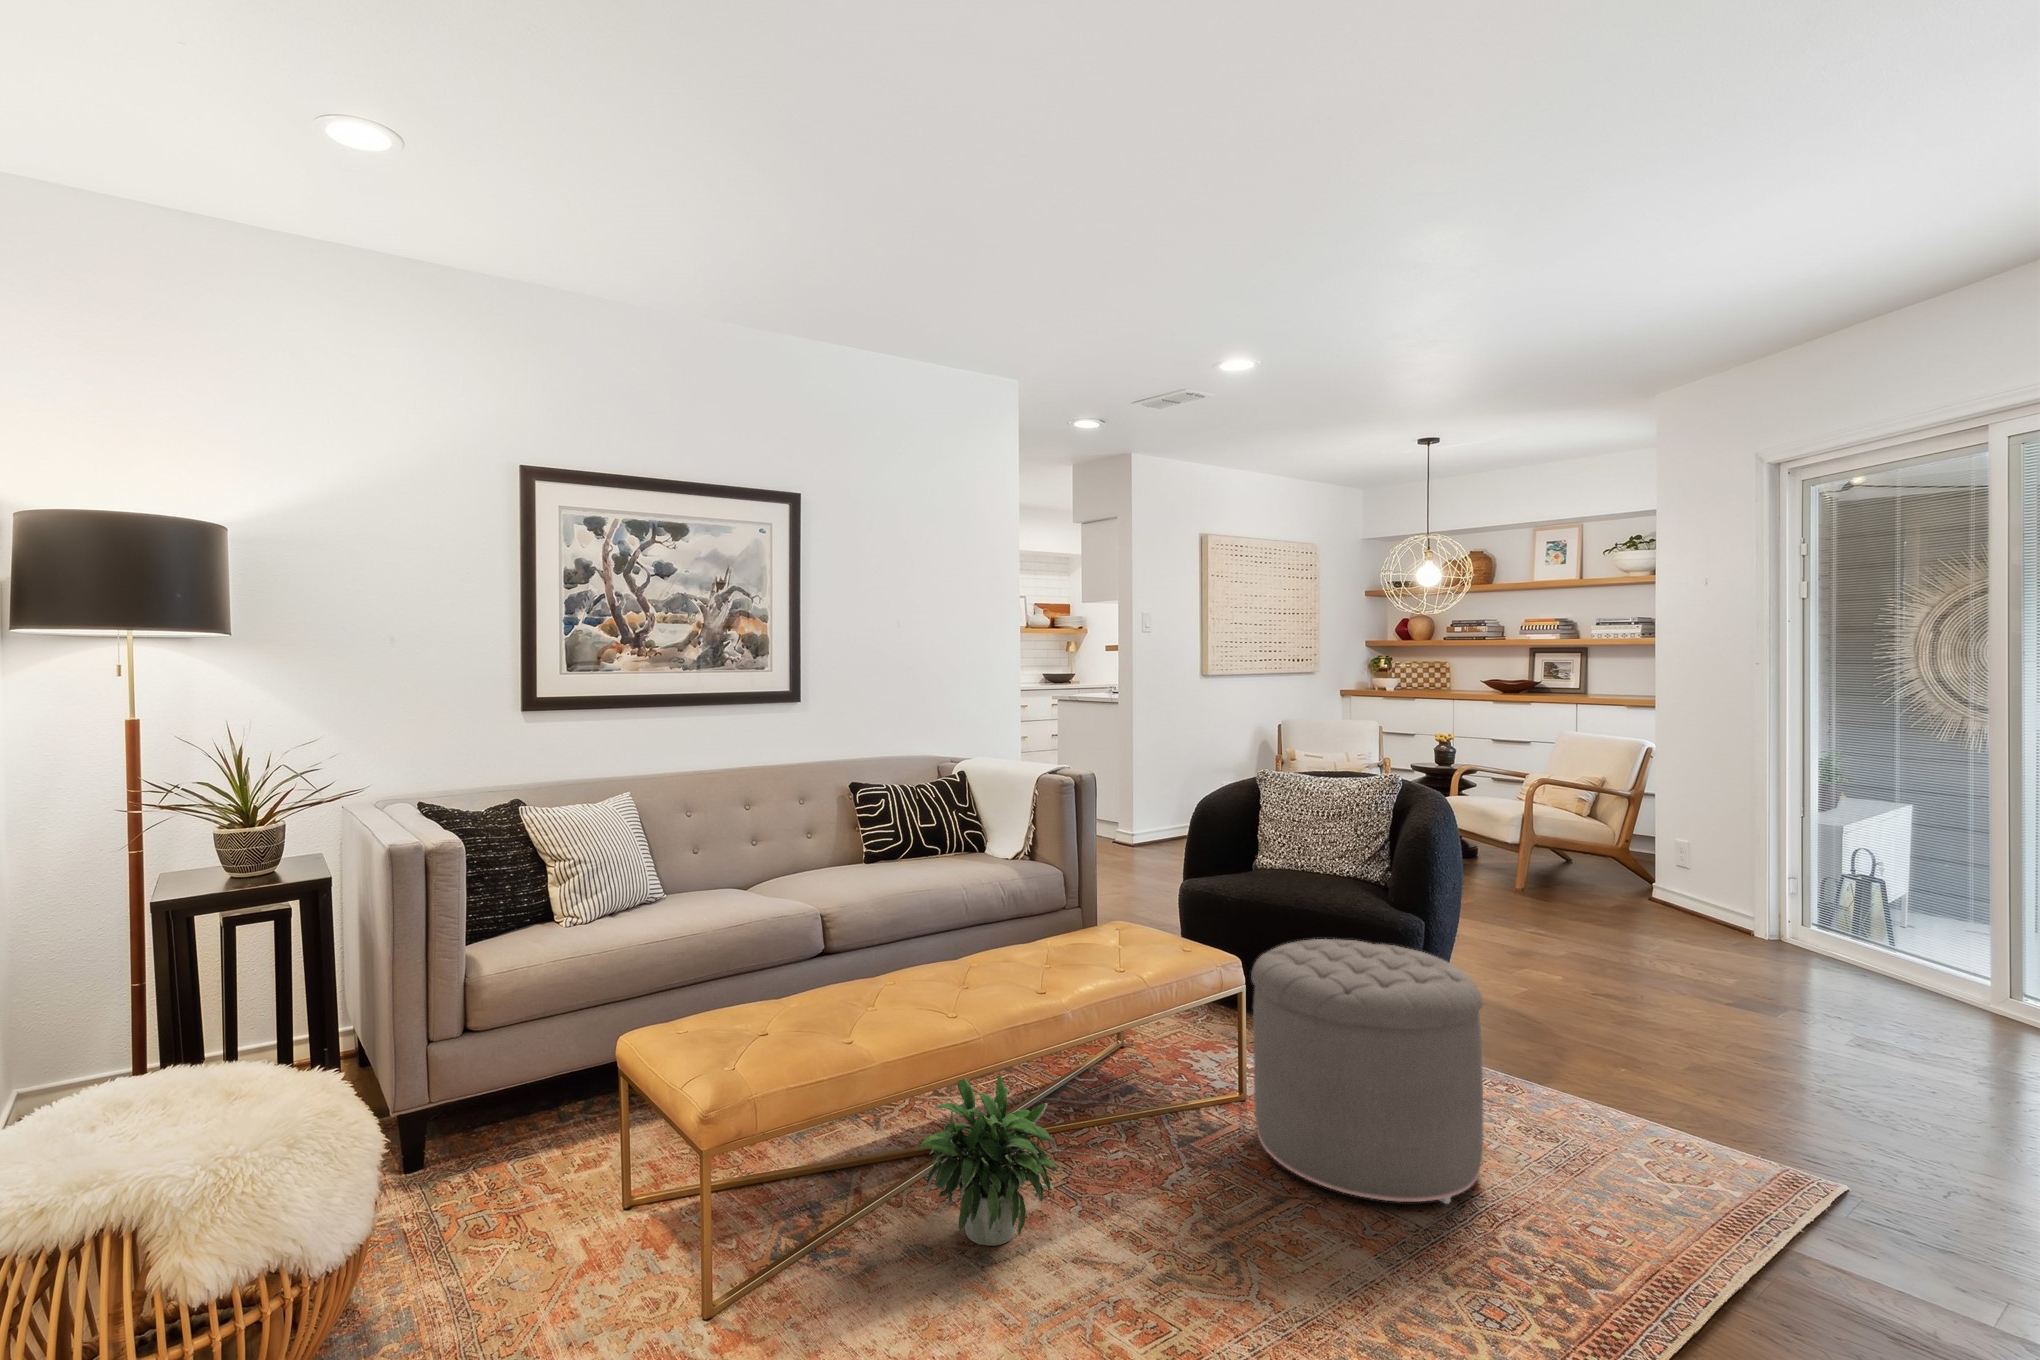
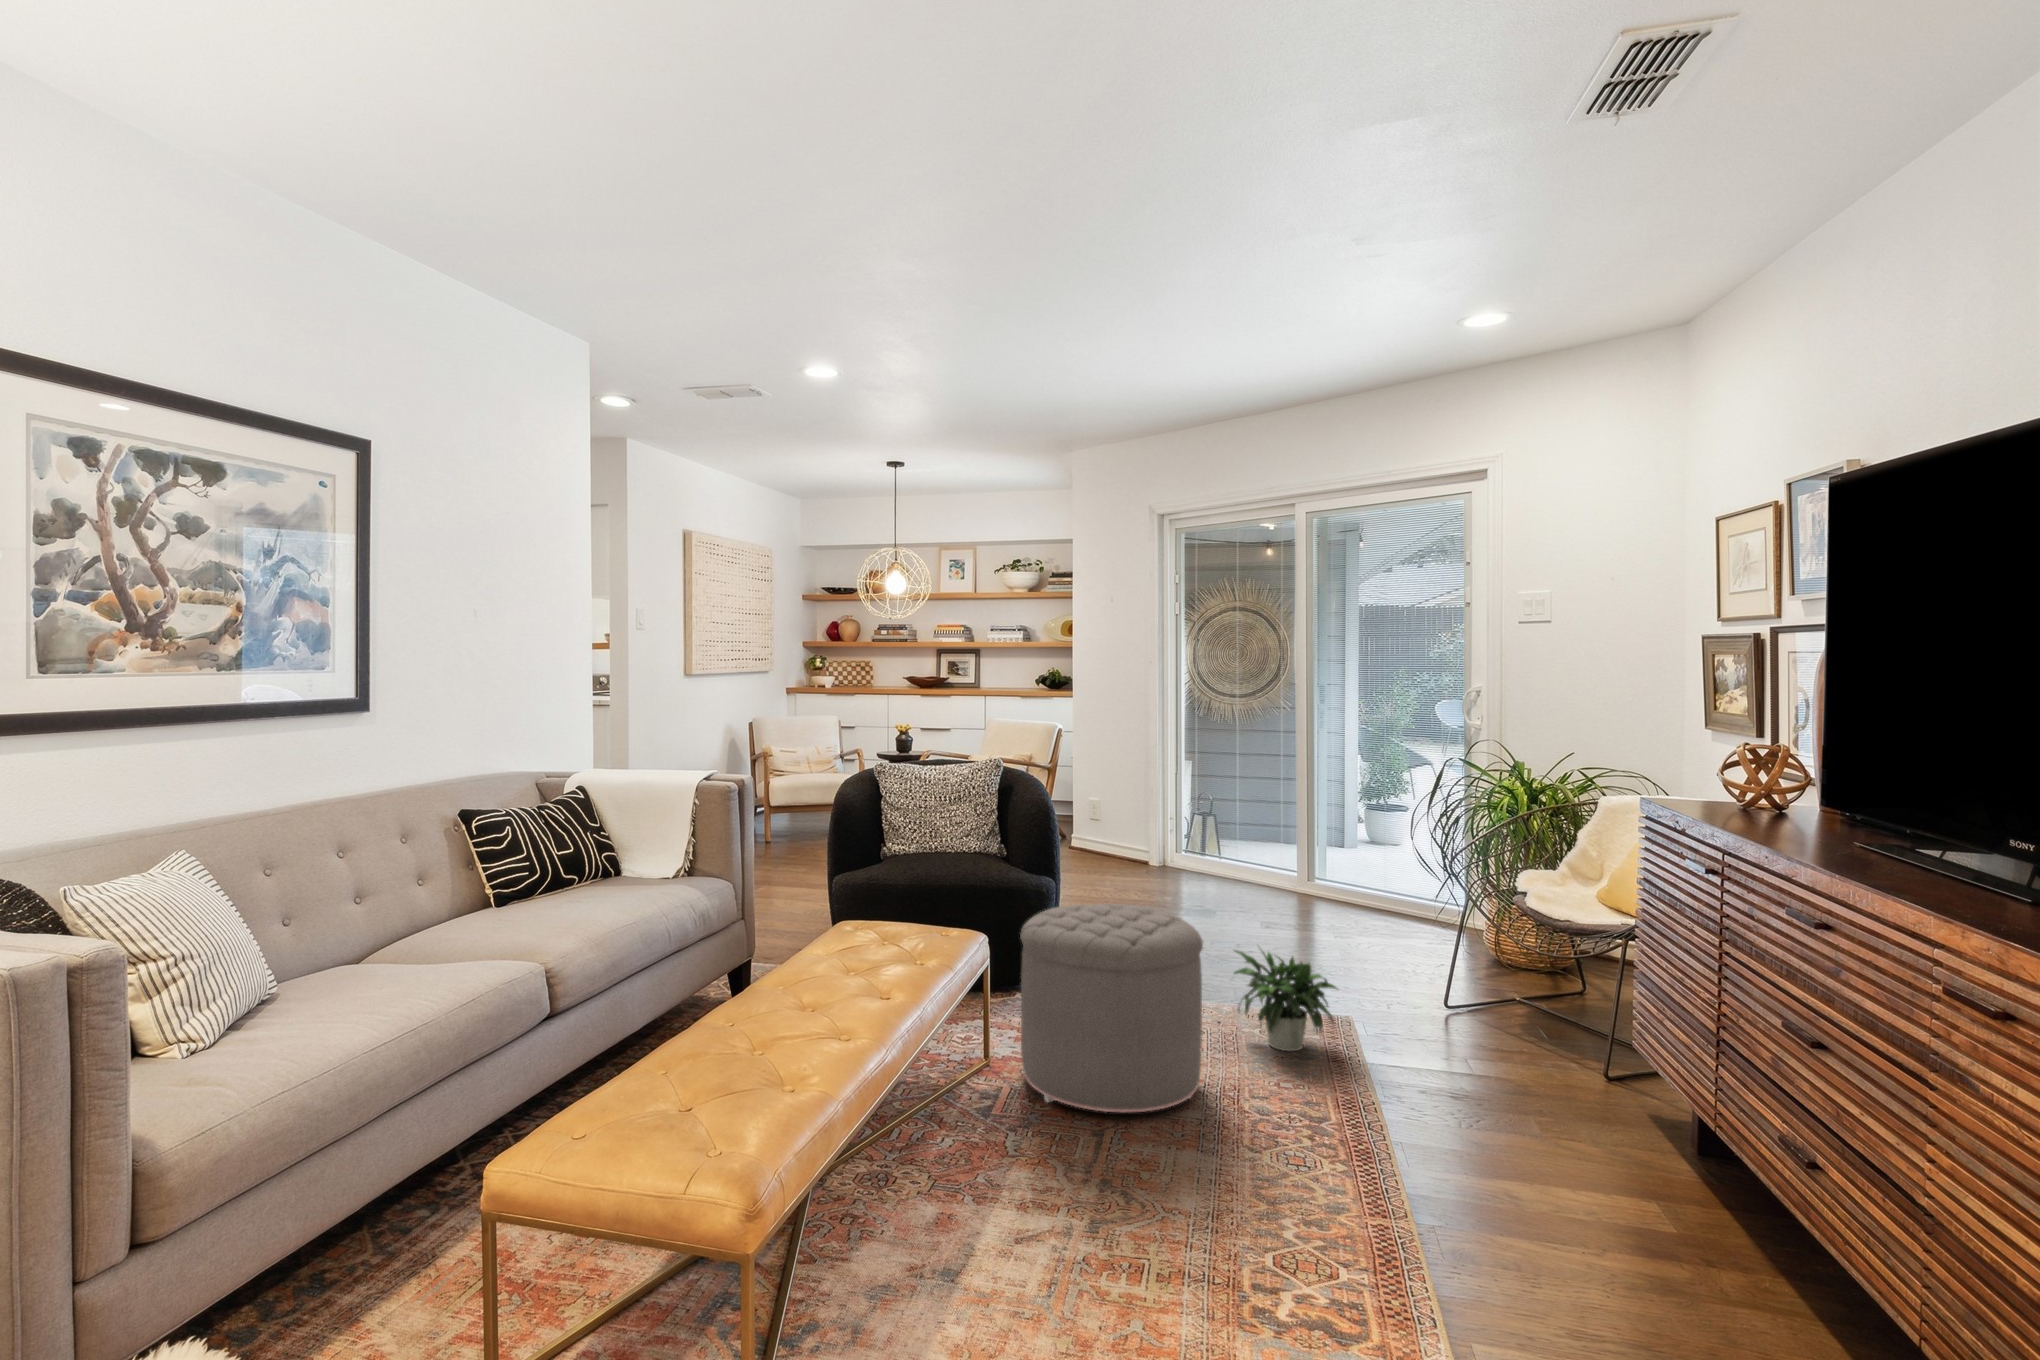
potted plant: present [916,1074,1059,1246] -> present [1234,947,1337,1051]

